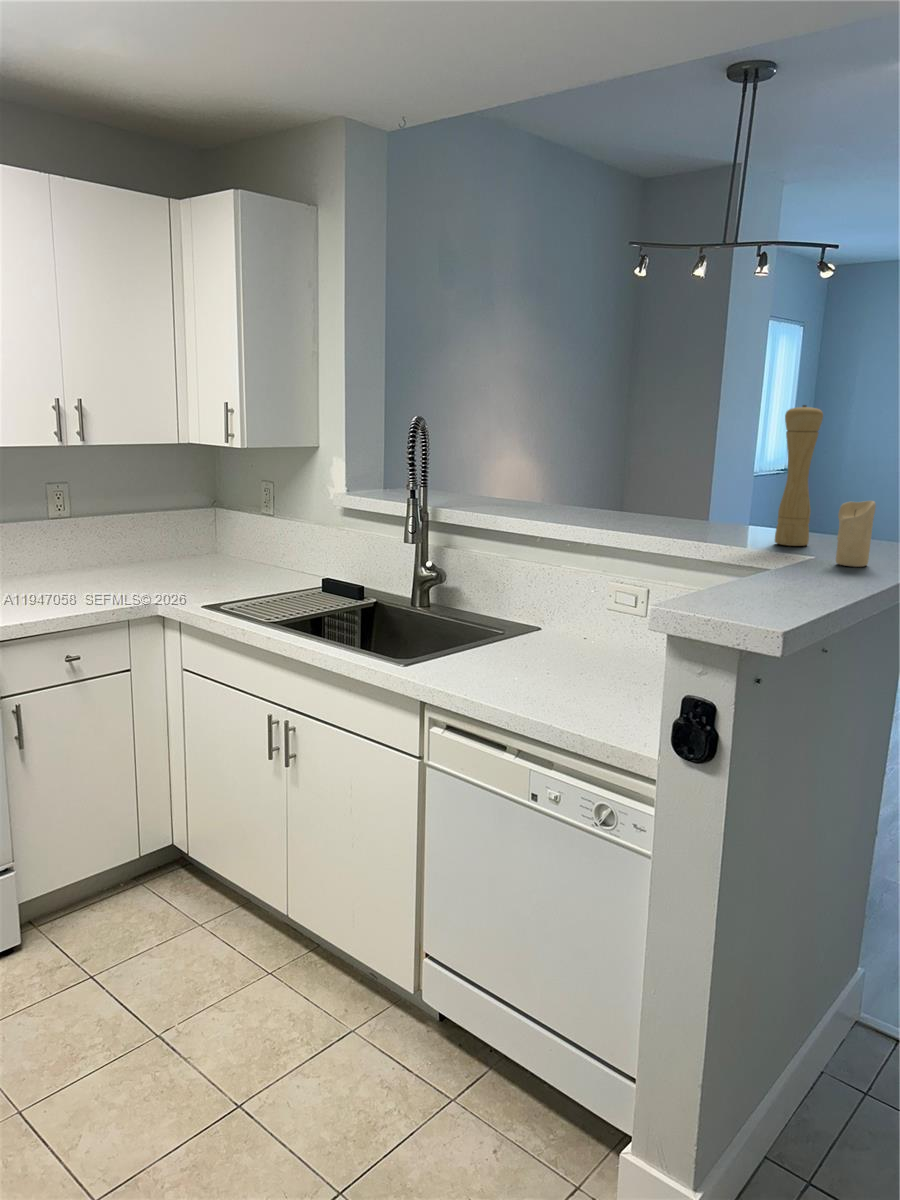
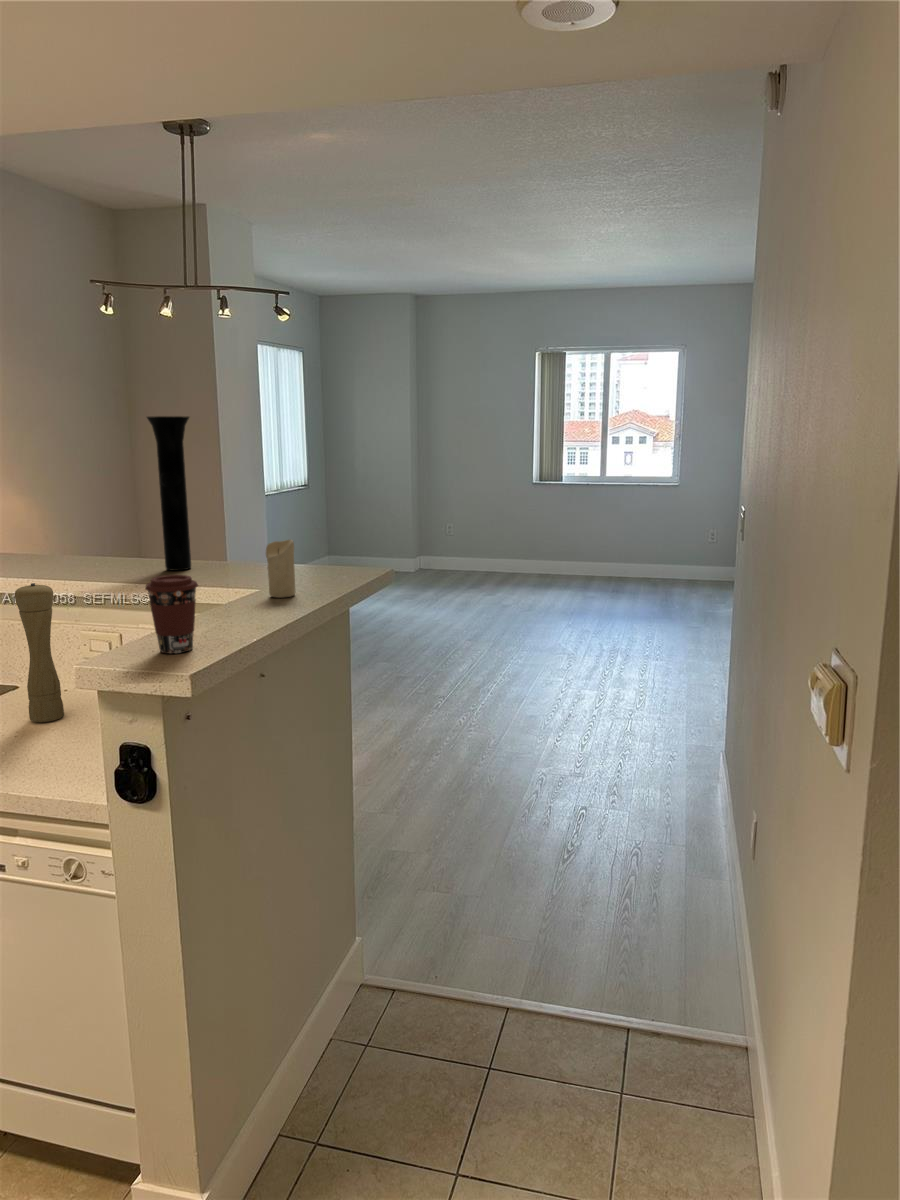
vase: none [698,365,748,531] -> present [147,416,191,571]
pepper mill: present [775,405,823,546] -> present [15,583,64,722]
coffee cup: none [732,521,792,608] -> present [145,575,198,654]

